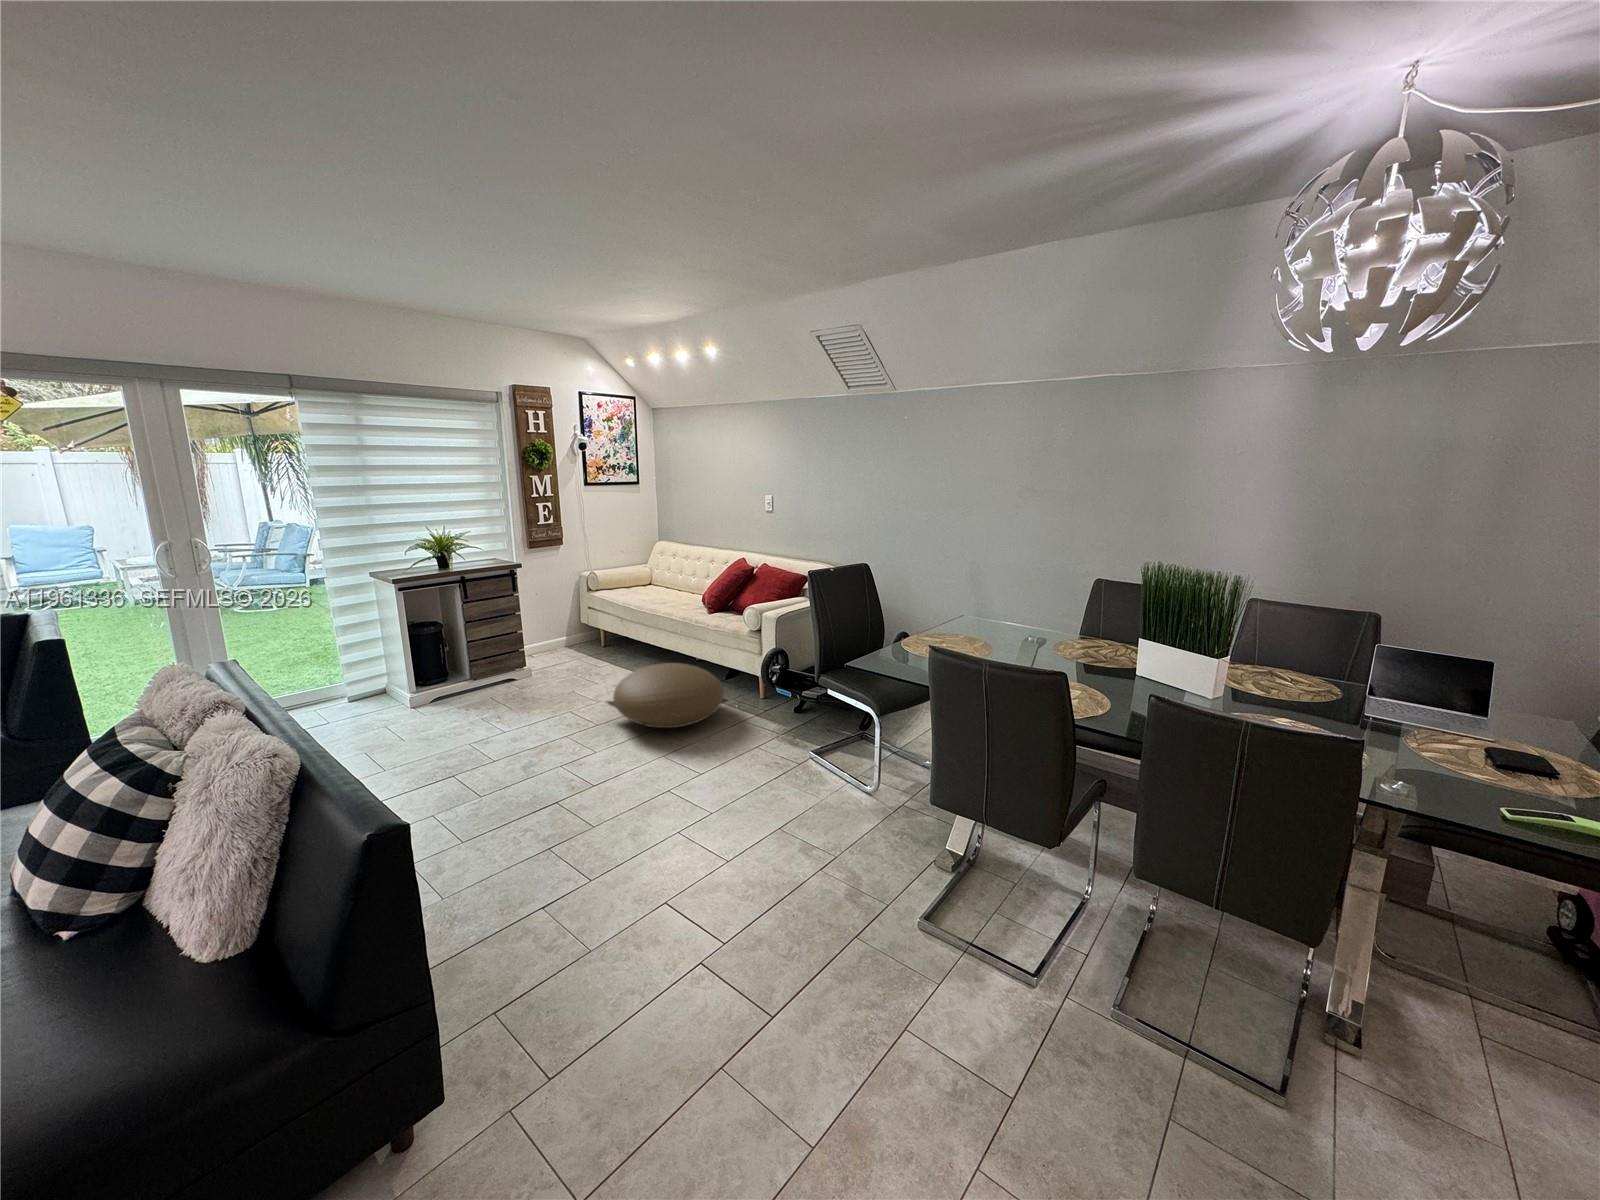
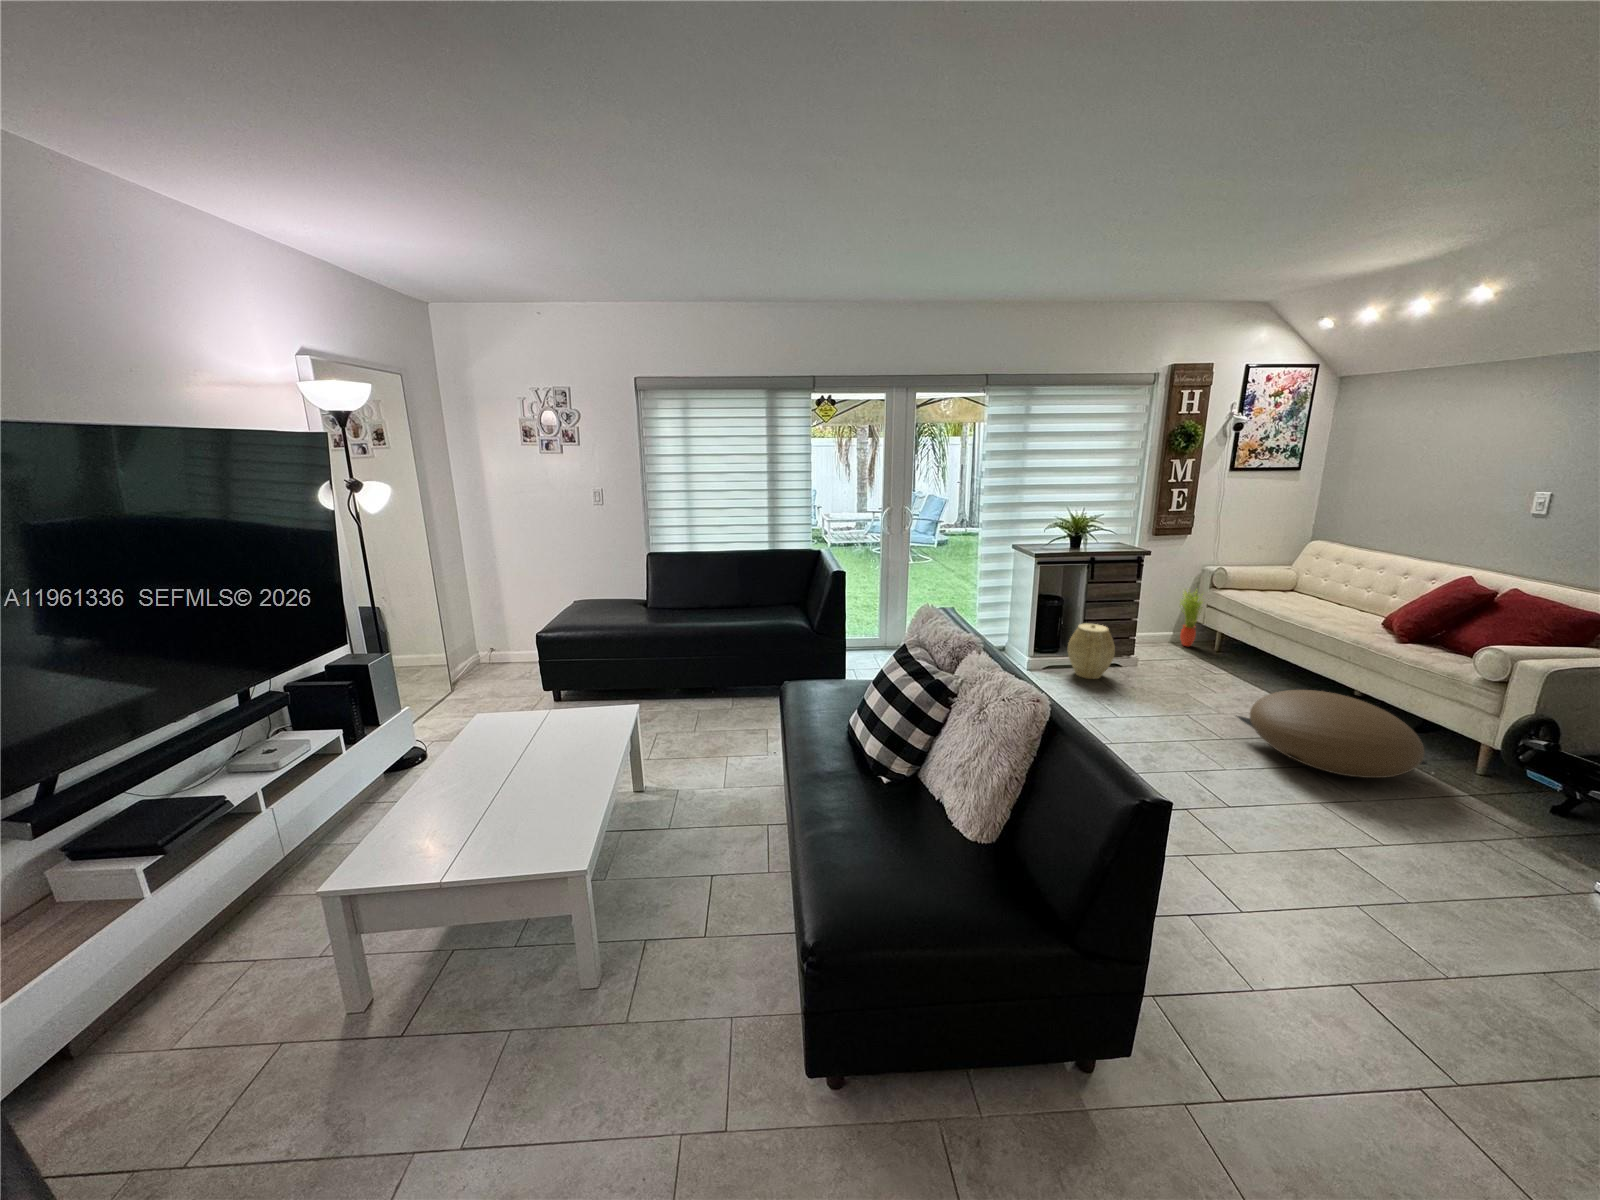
potted plant: none [564,594,588,648] -> present [1180,590,1203,646]
woven basket: none [452,644,502,703] -> present [1067,624,1115,679]

